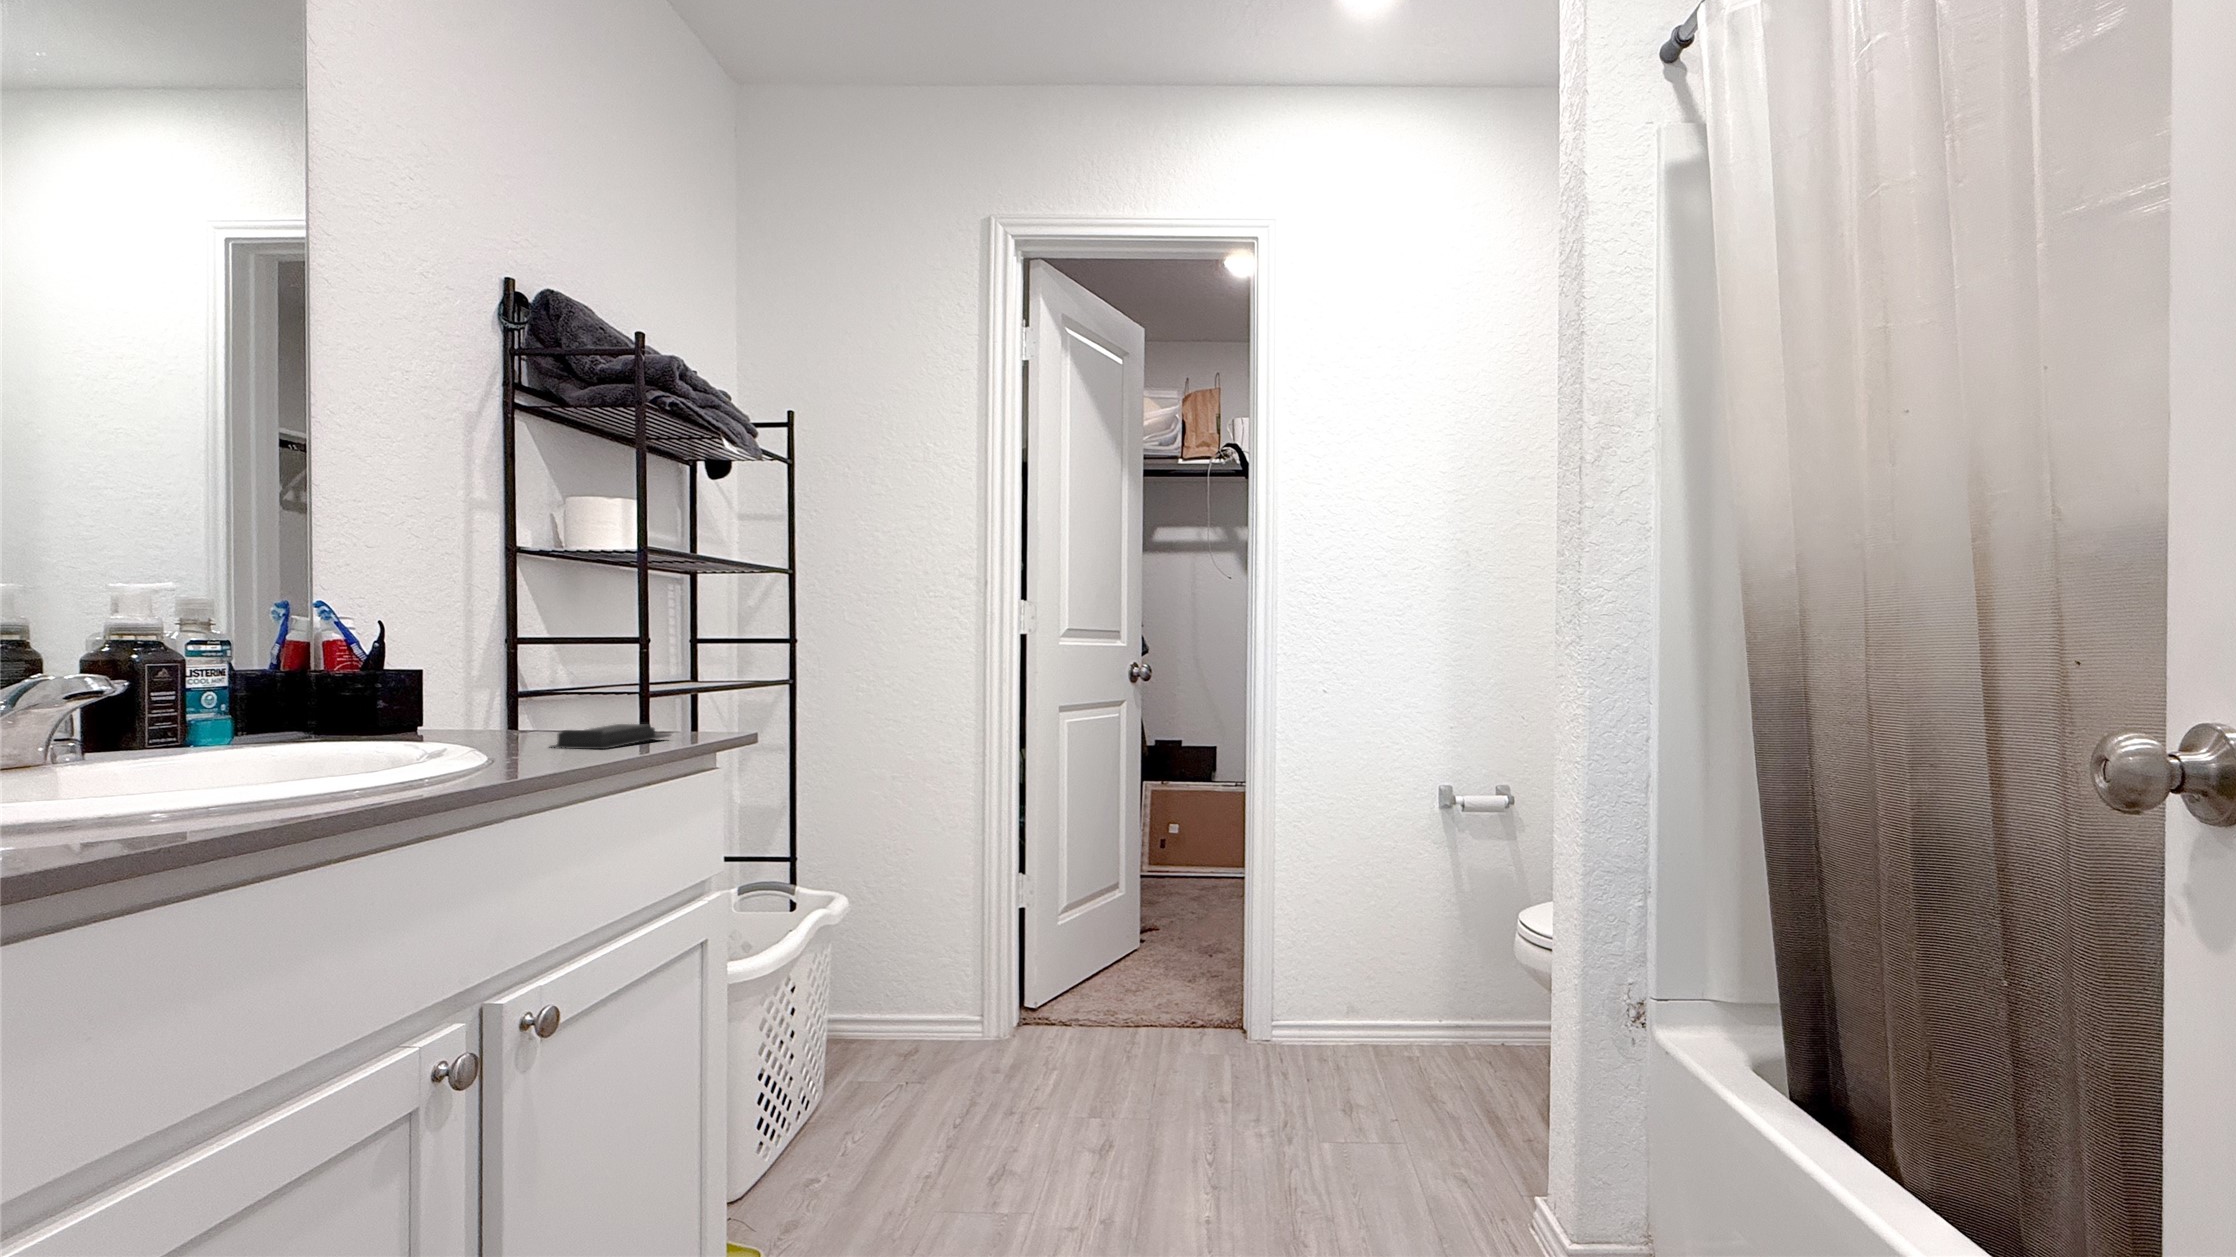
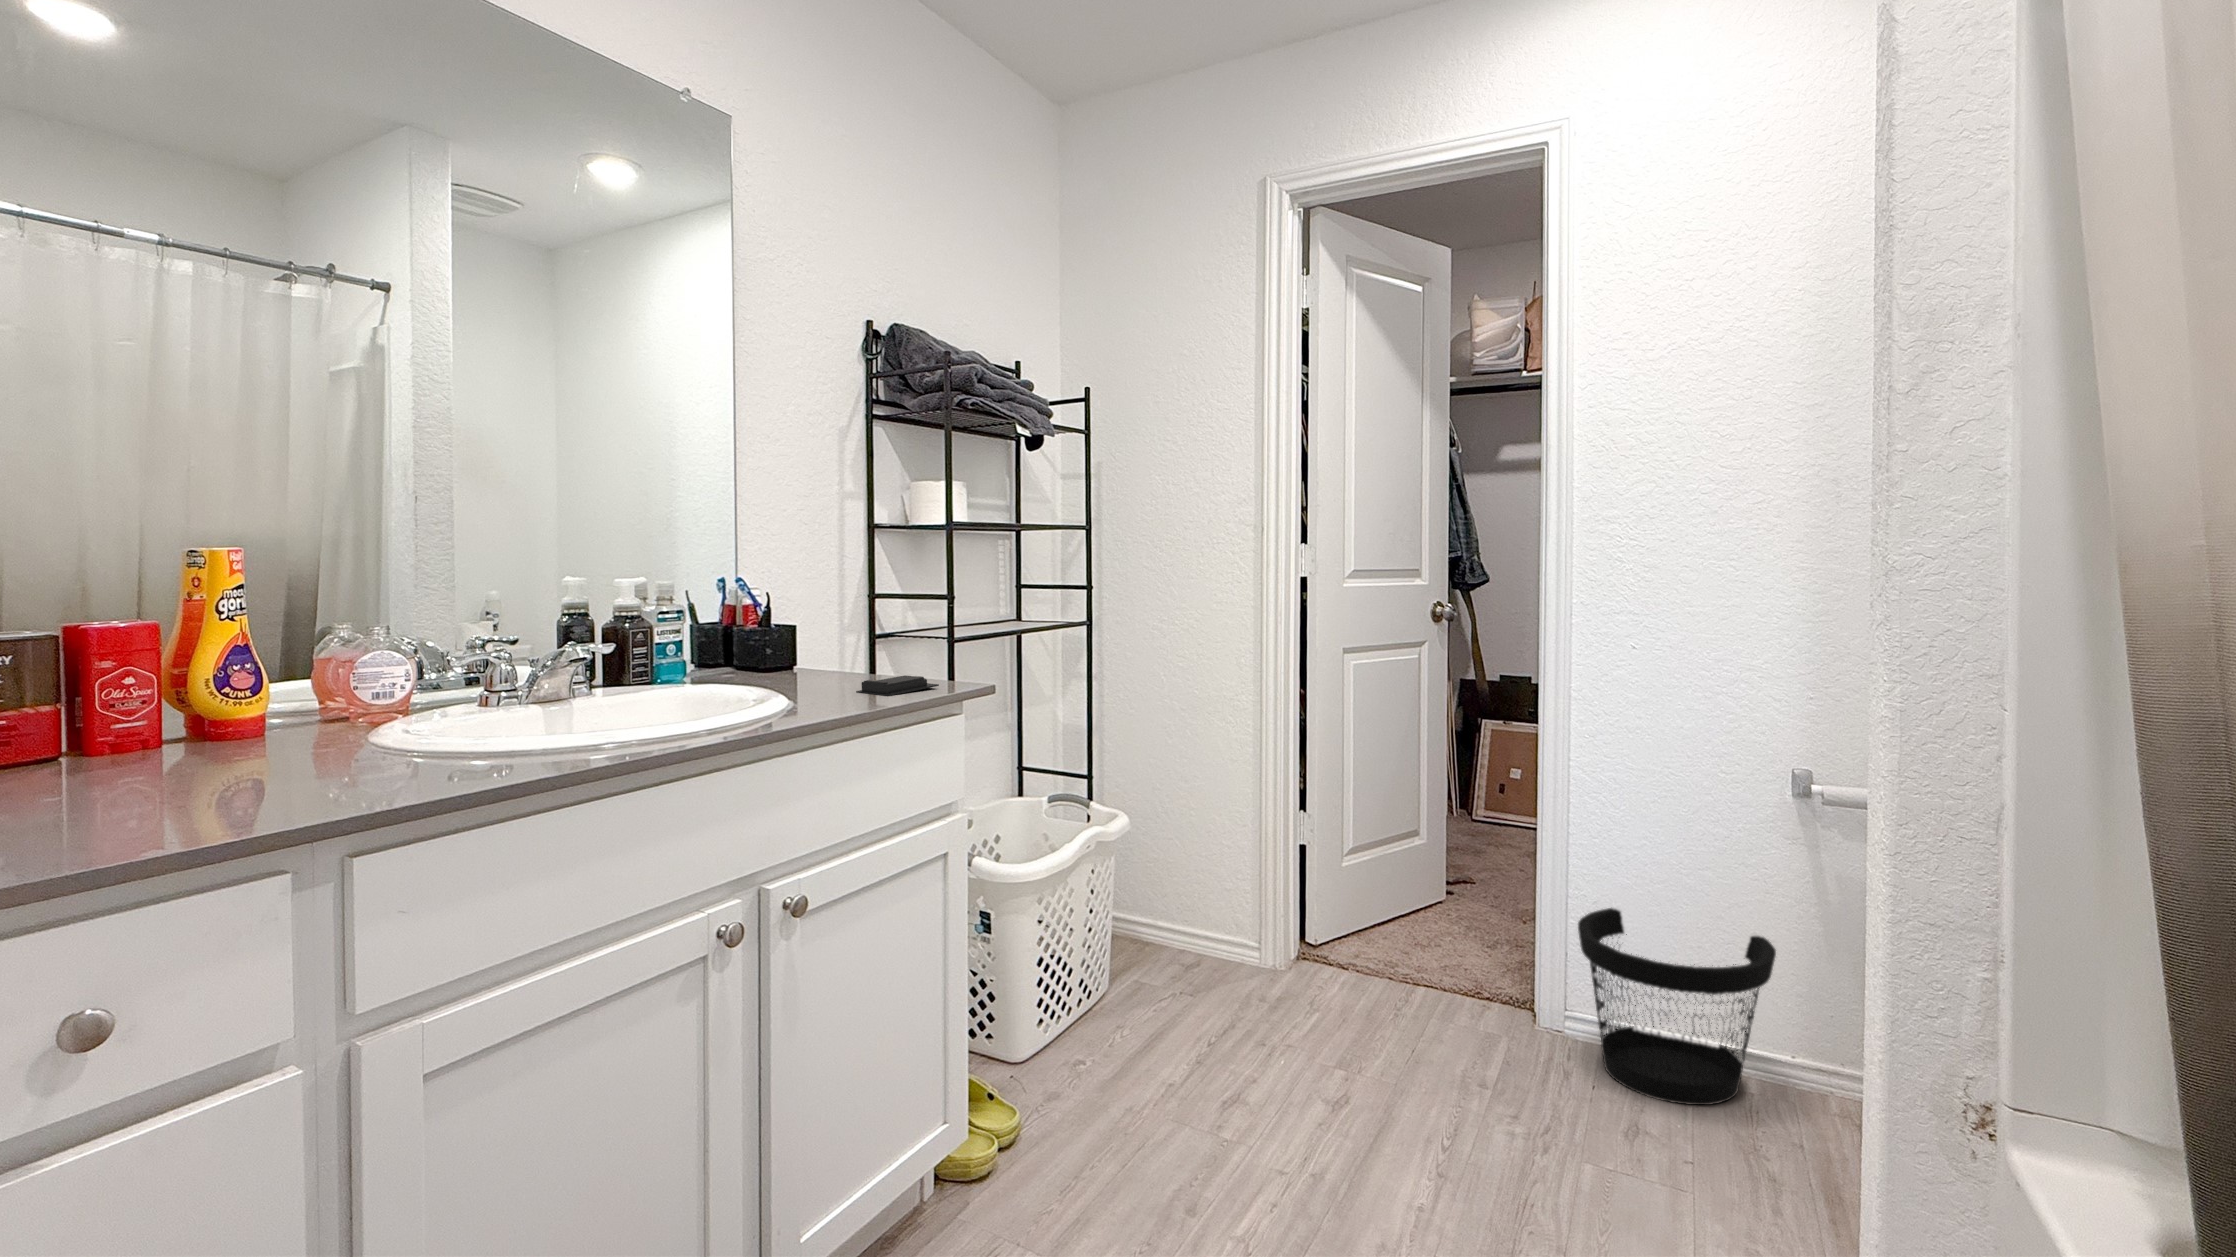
wastebasket: none [1313,926,1483,1113] -> present [1578,908,1776,1105]

